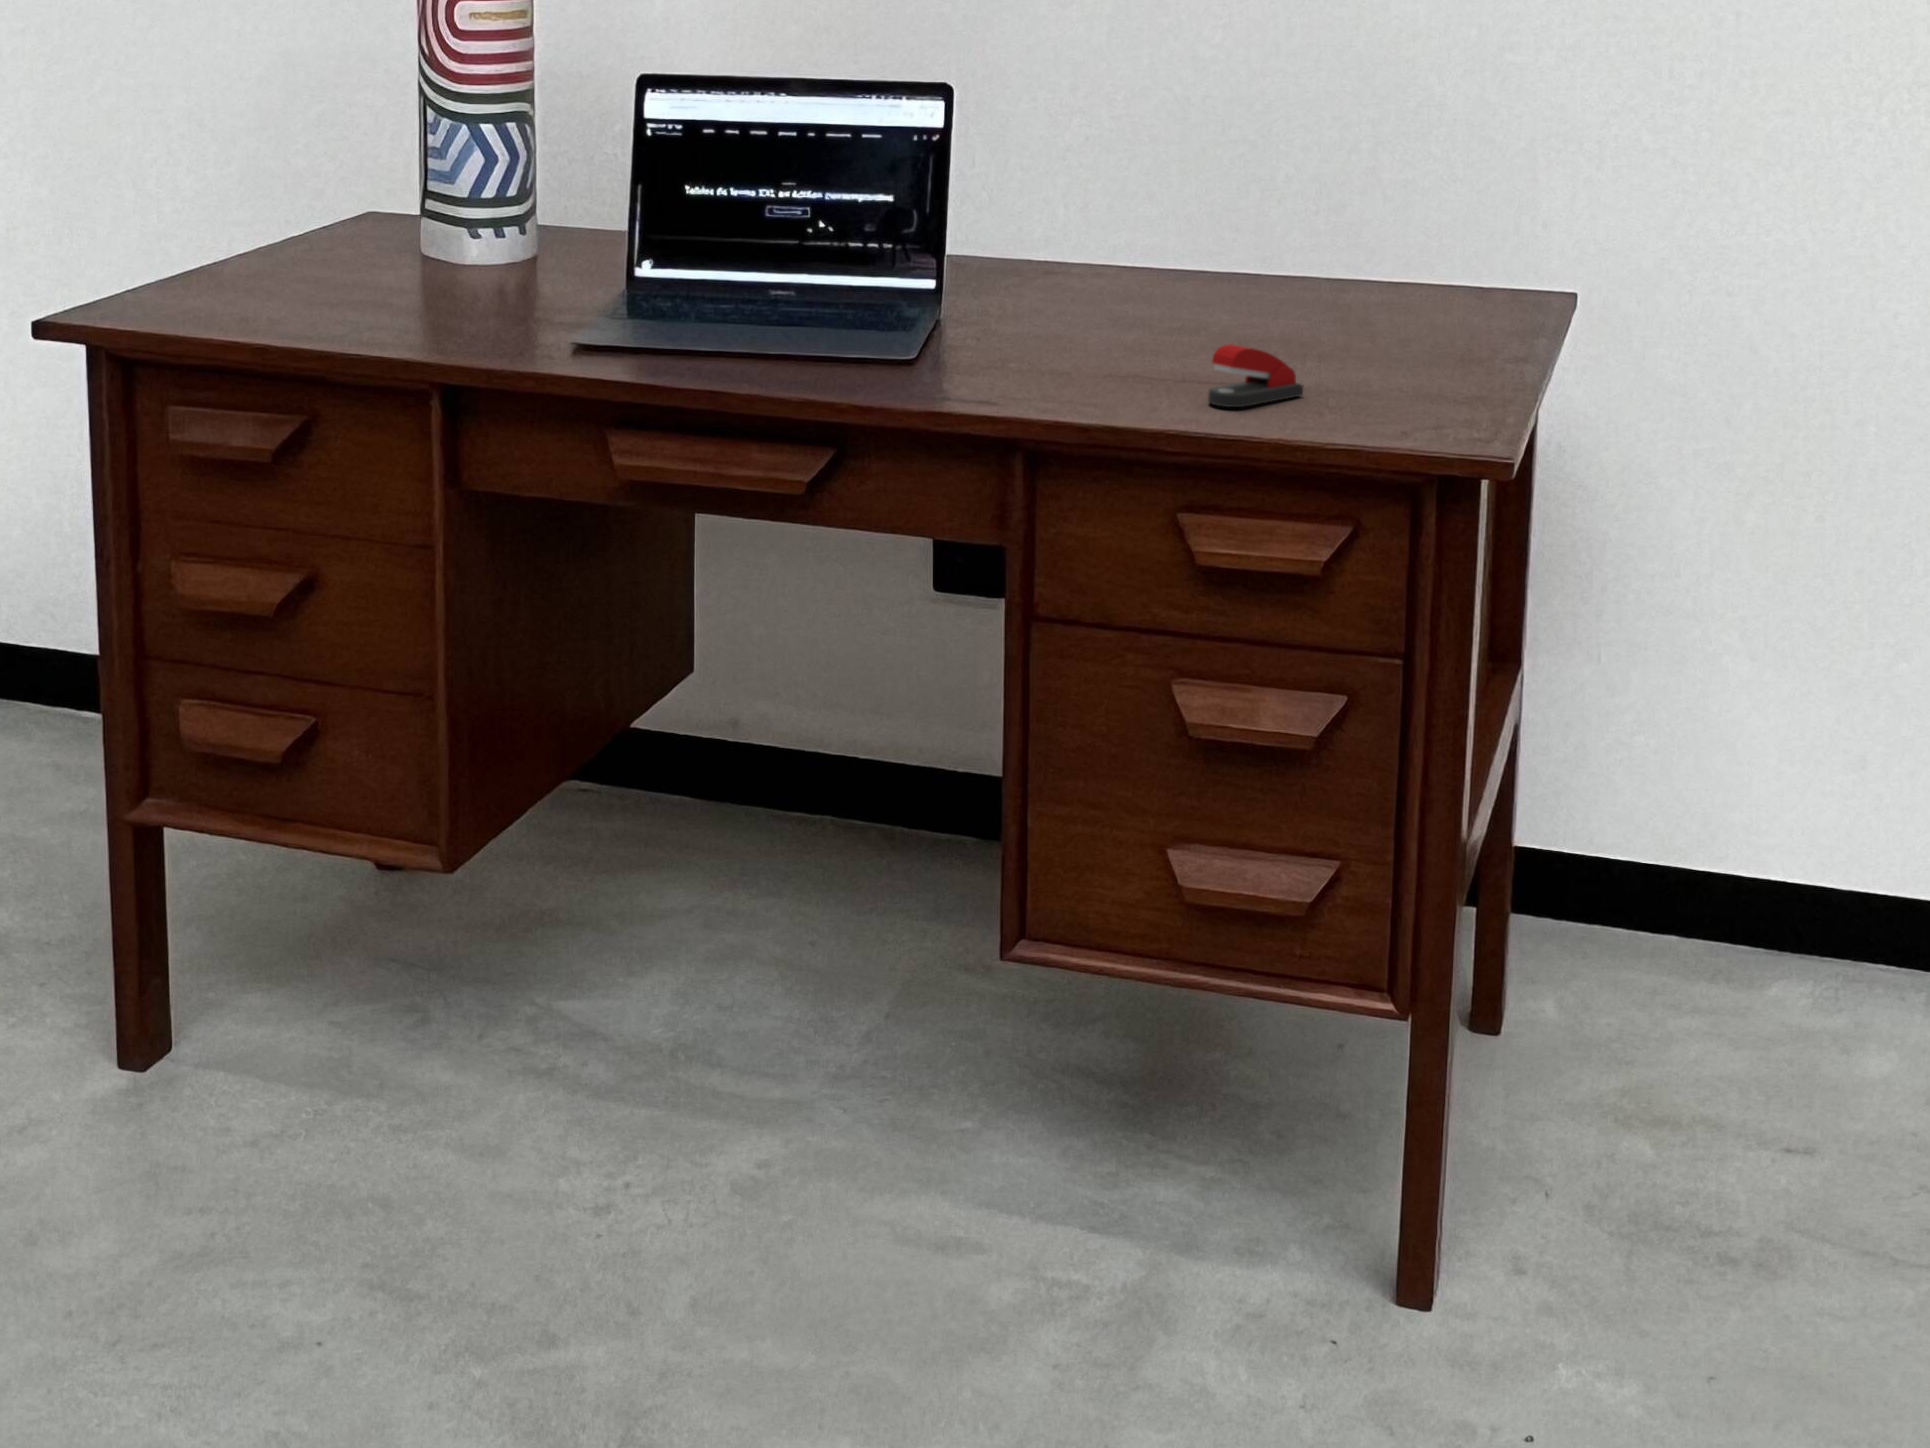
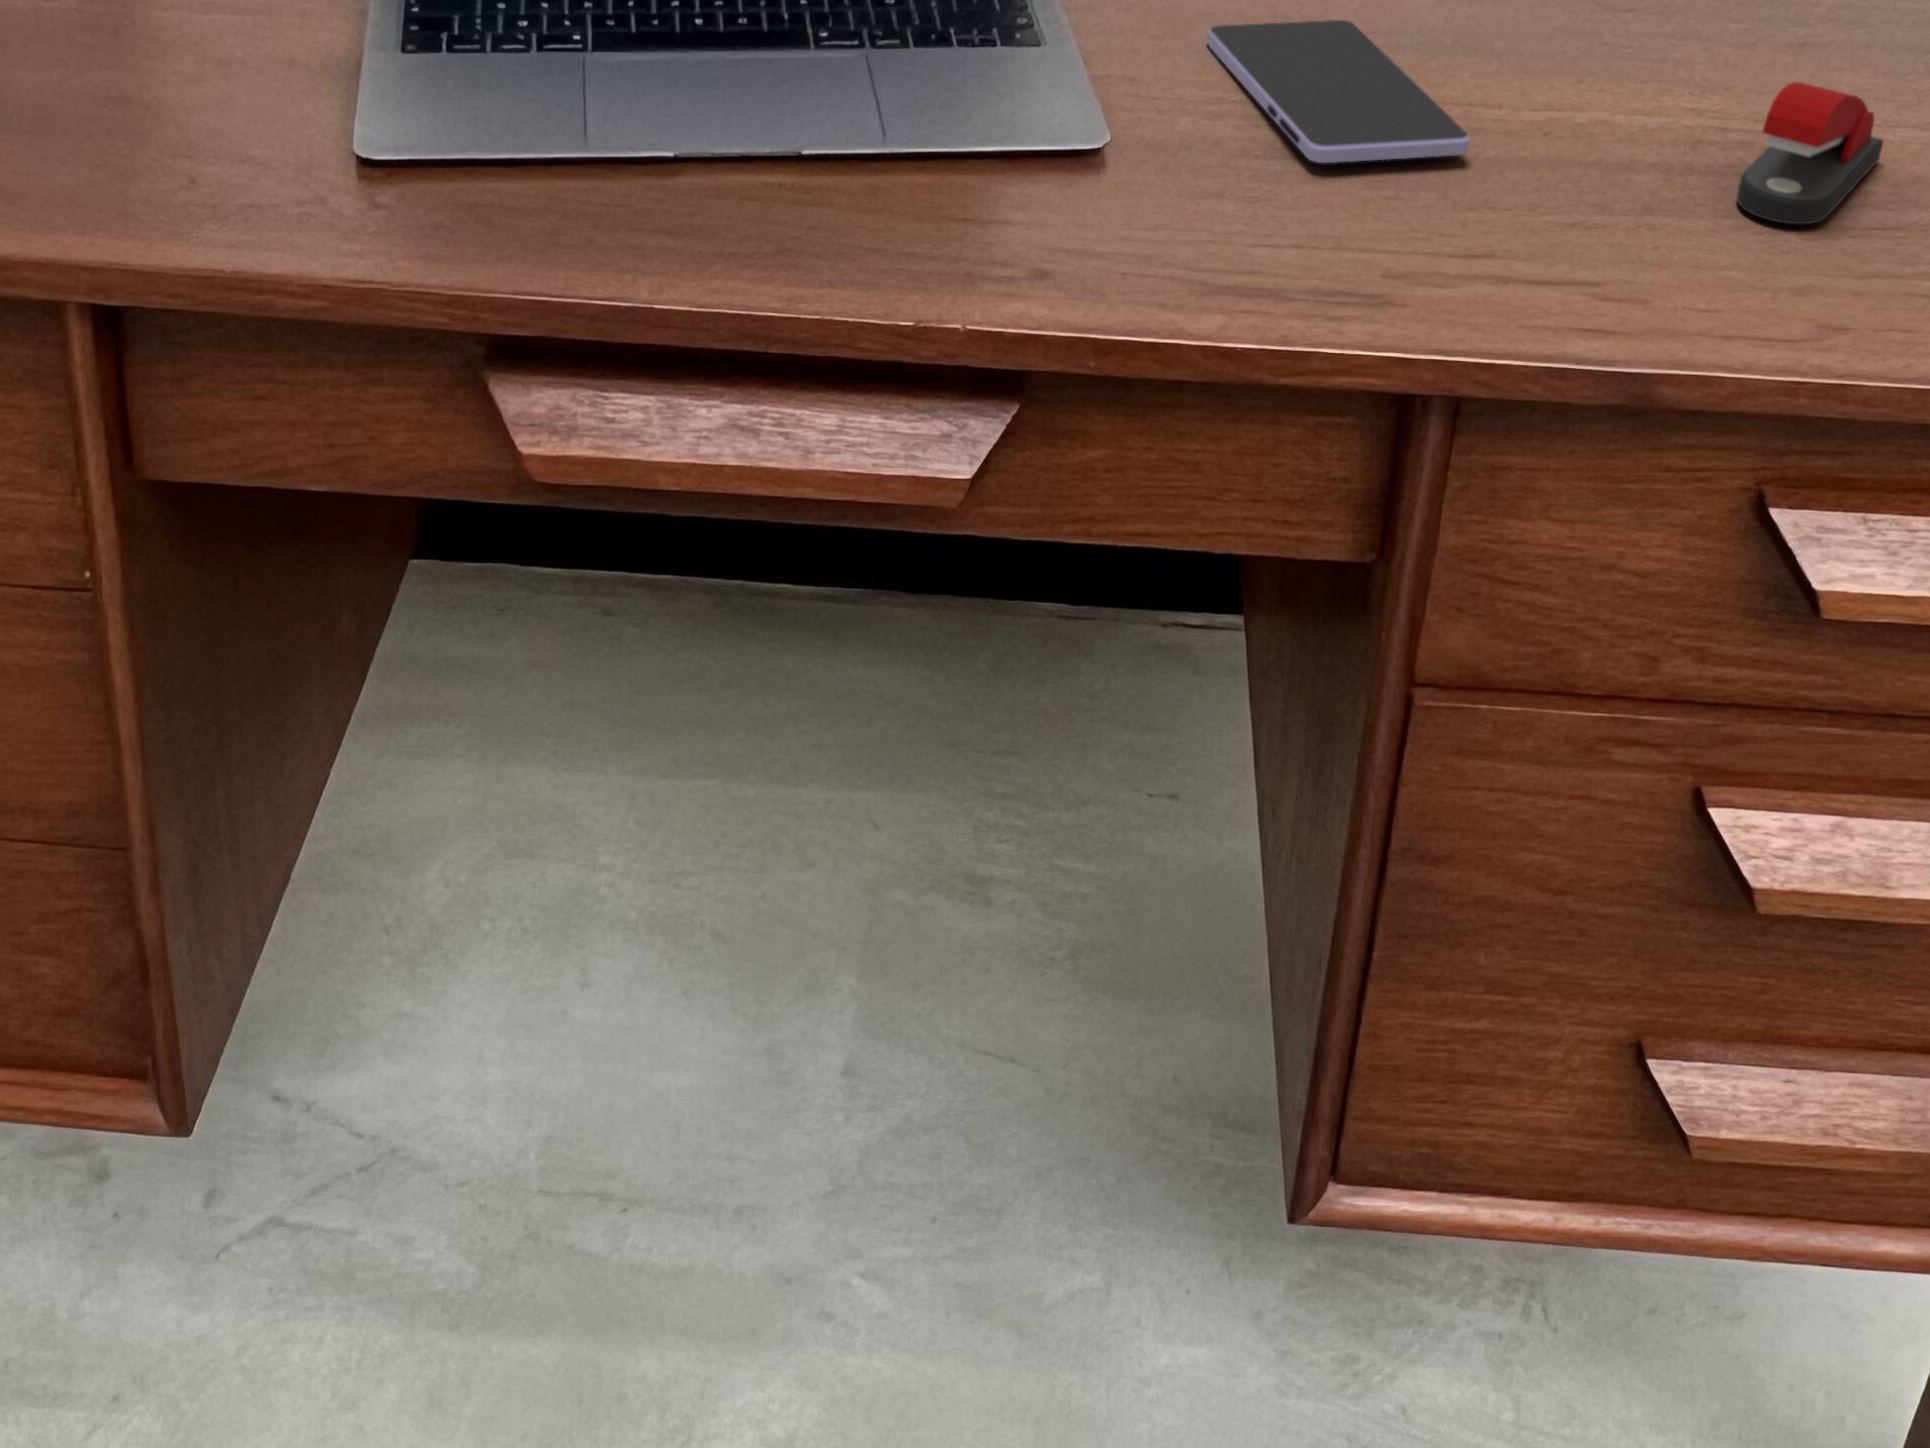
smartphone: none [1009,340,1093,380] -> present [1207,20,1469,163]

